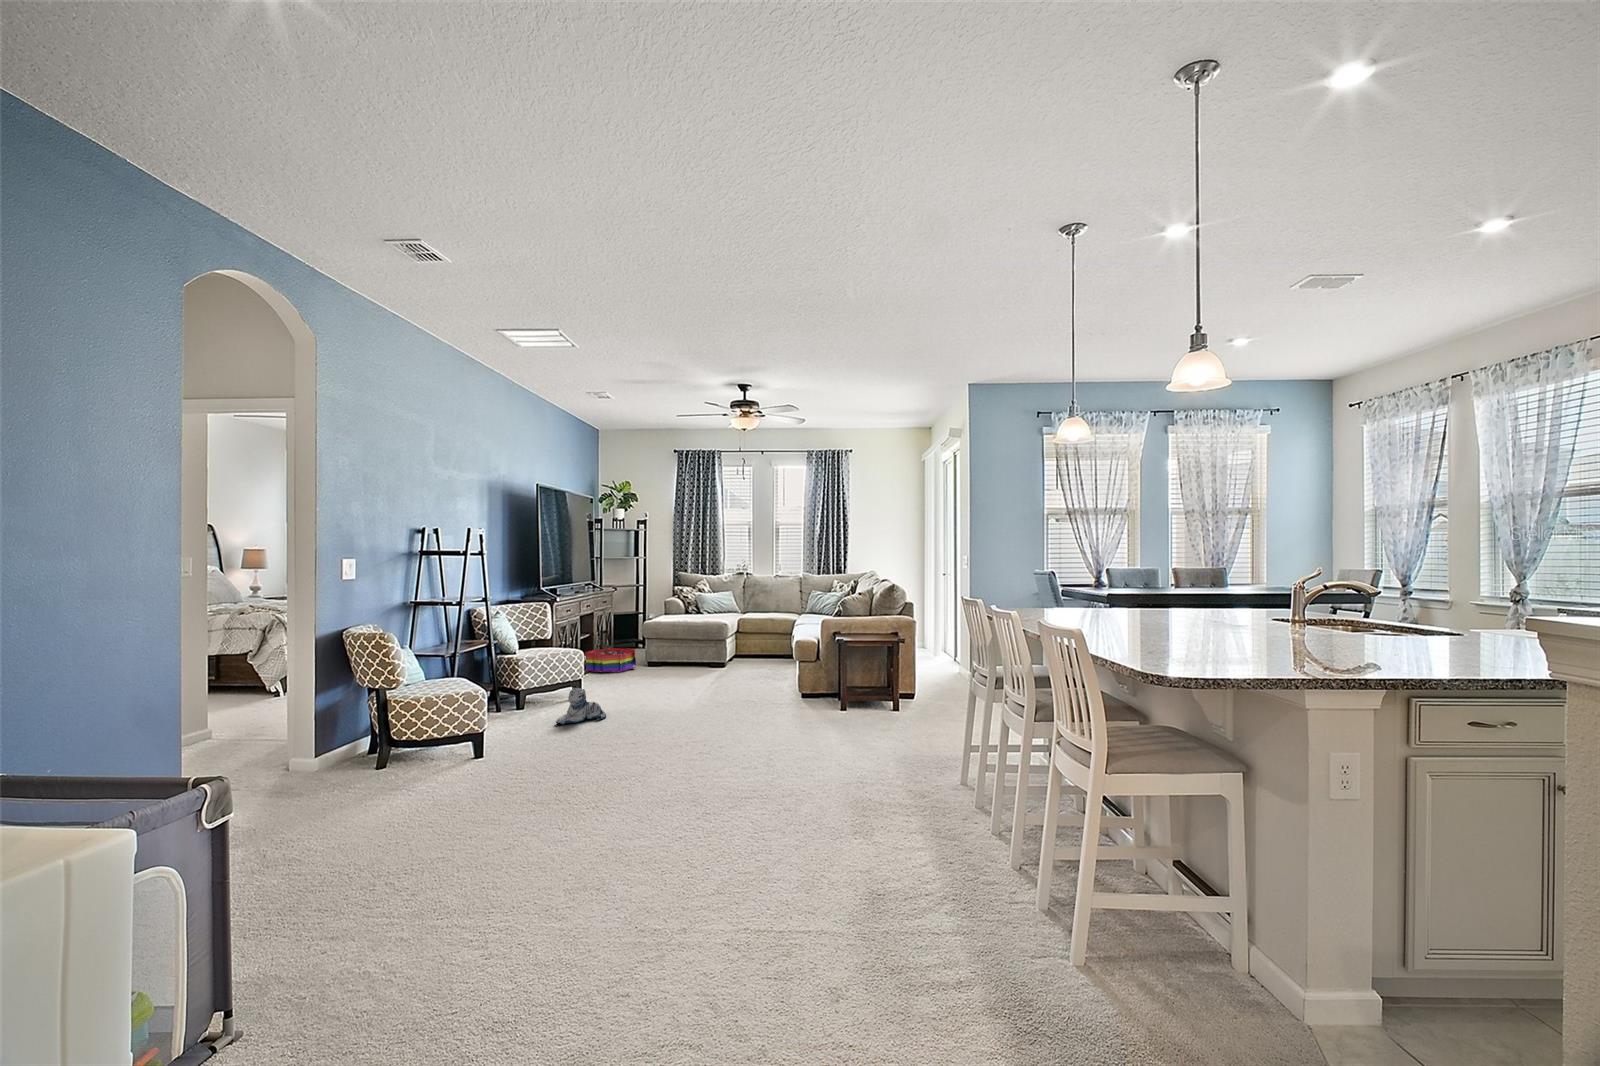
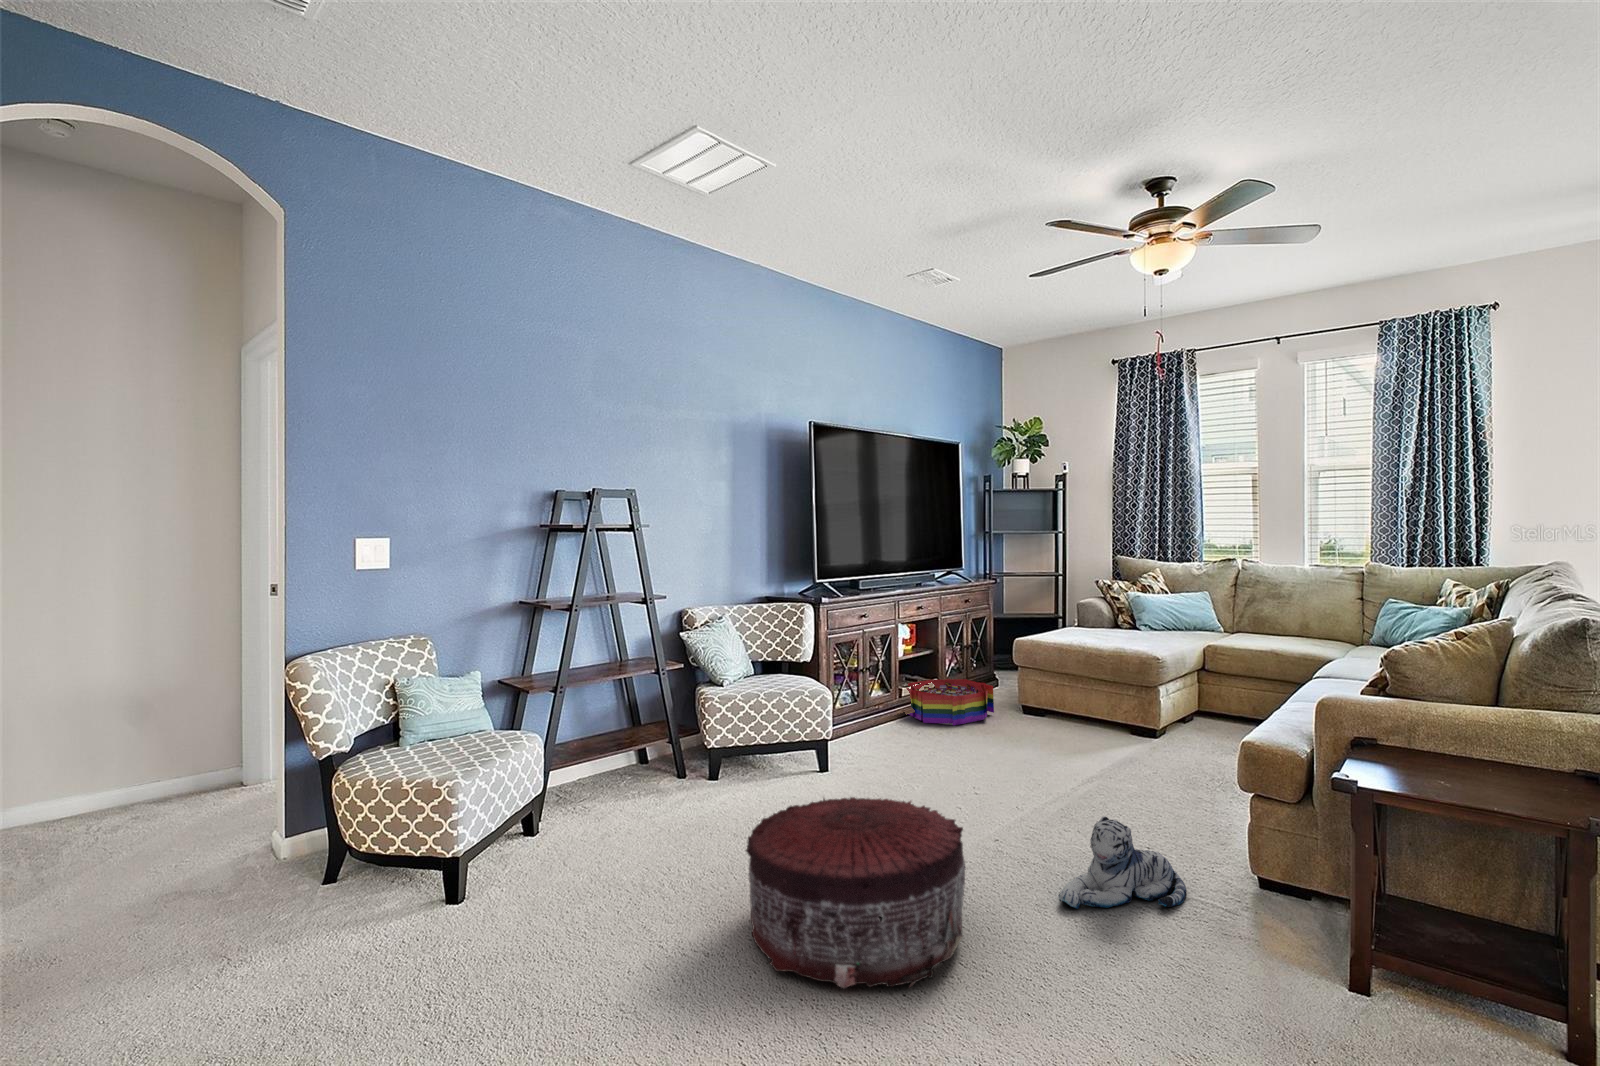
pouf: none [641,669,724,721] -> present [746,797,966,988]
plush toy: present [556,687,606,724] -> present [1058,816,1186,909]

